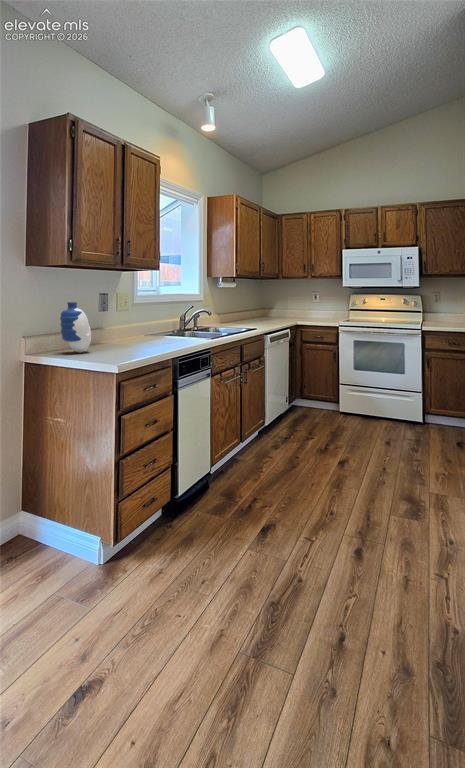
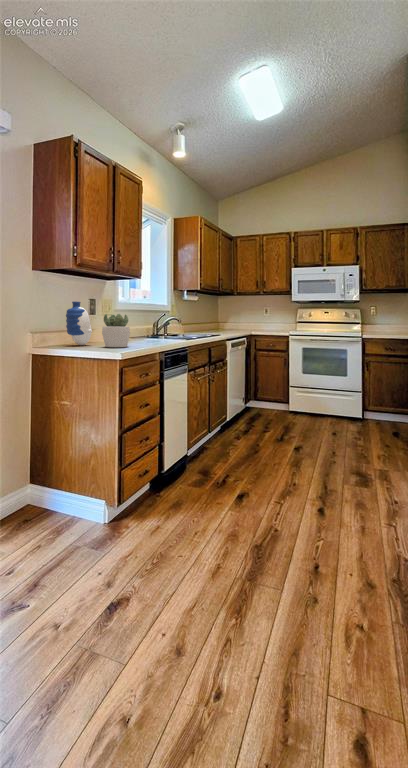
succulent plant: none [98,318,133,357] -> present [102,314,130,347]

